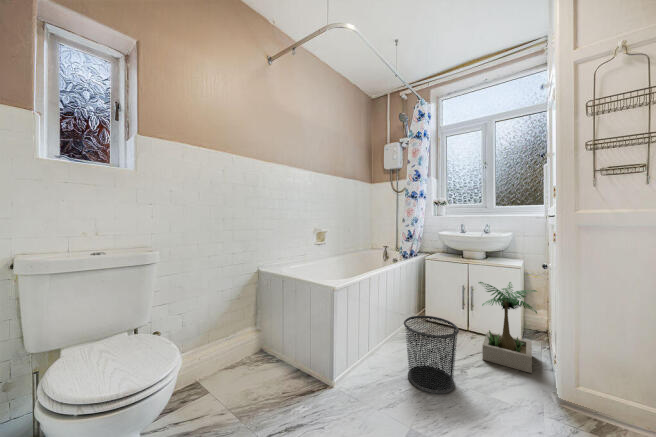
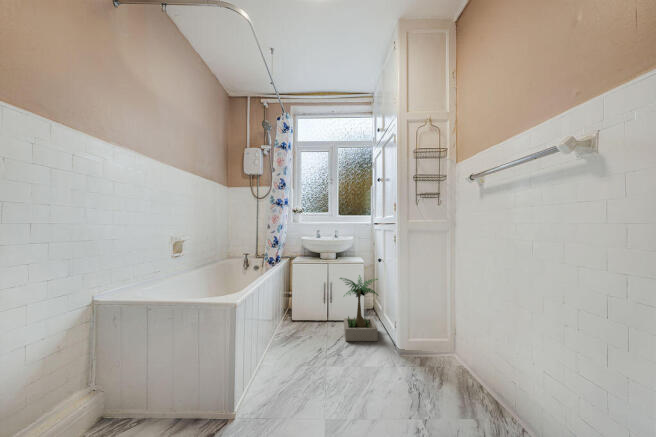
waste bin: present [404,316,459,393] -> none [294,313,339,379]

